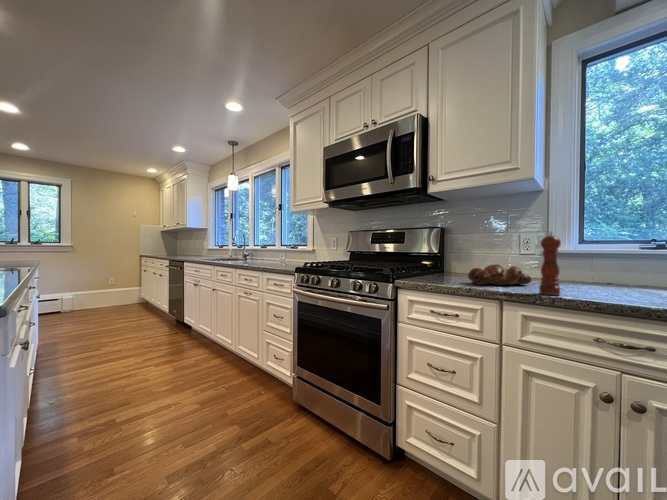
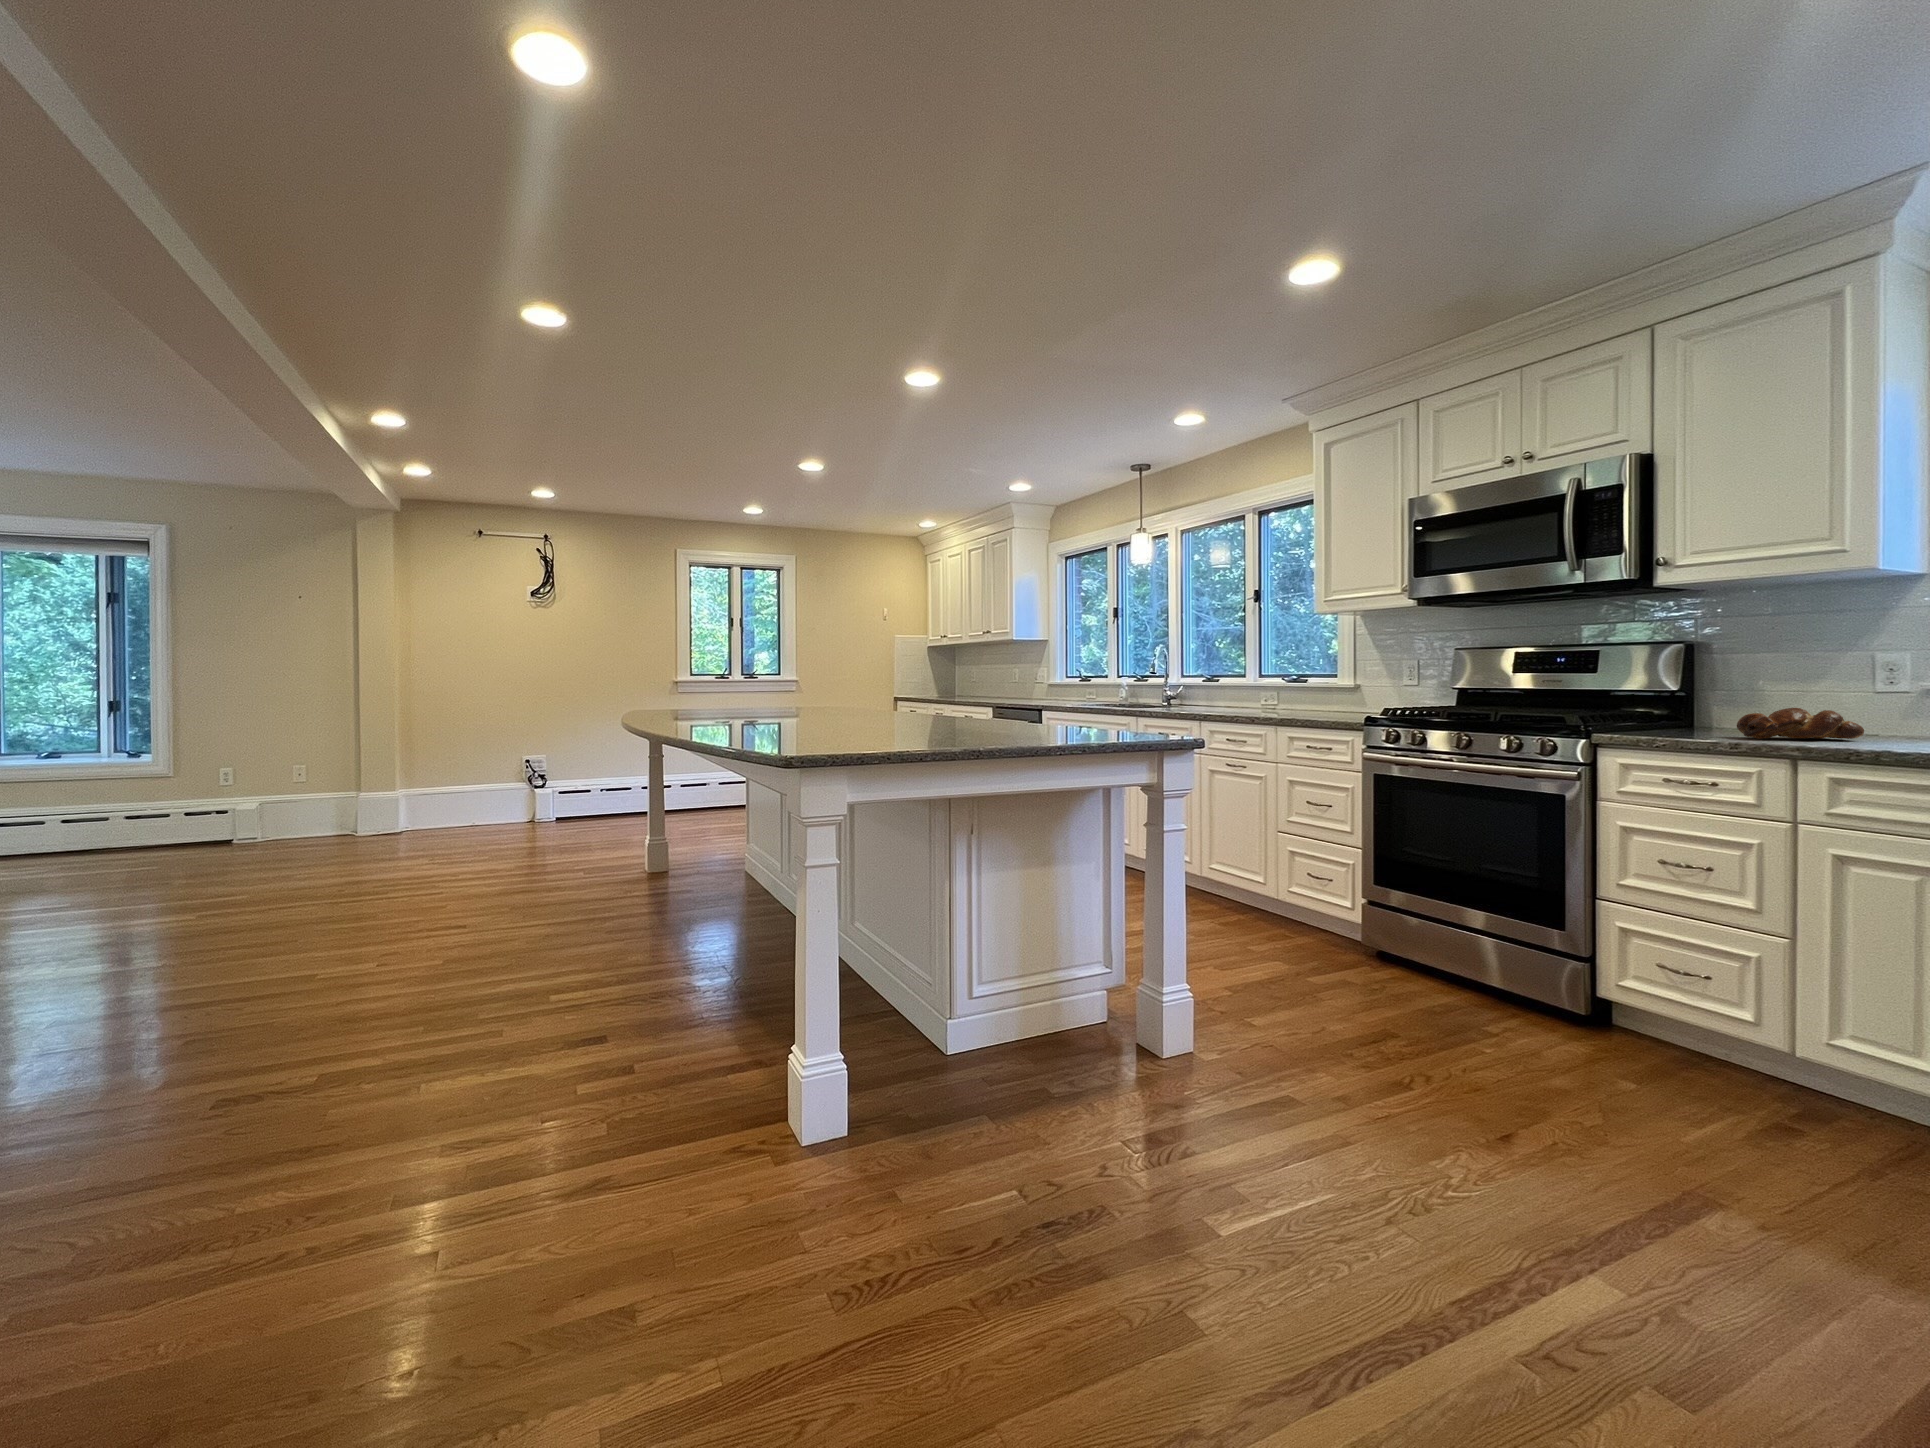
pepper mill: present [539,232,561,295] -> none [1858,659,1893,748]

